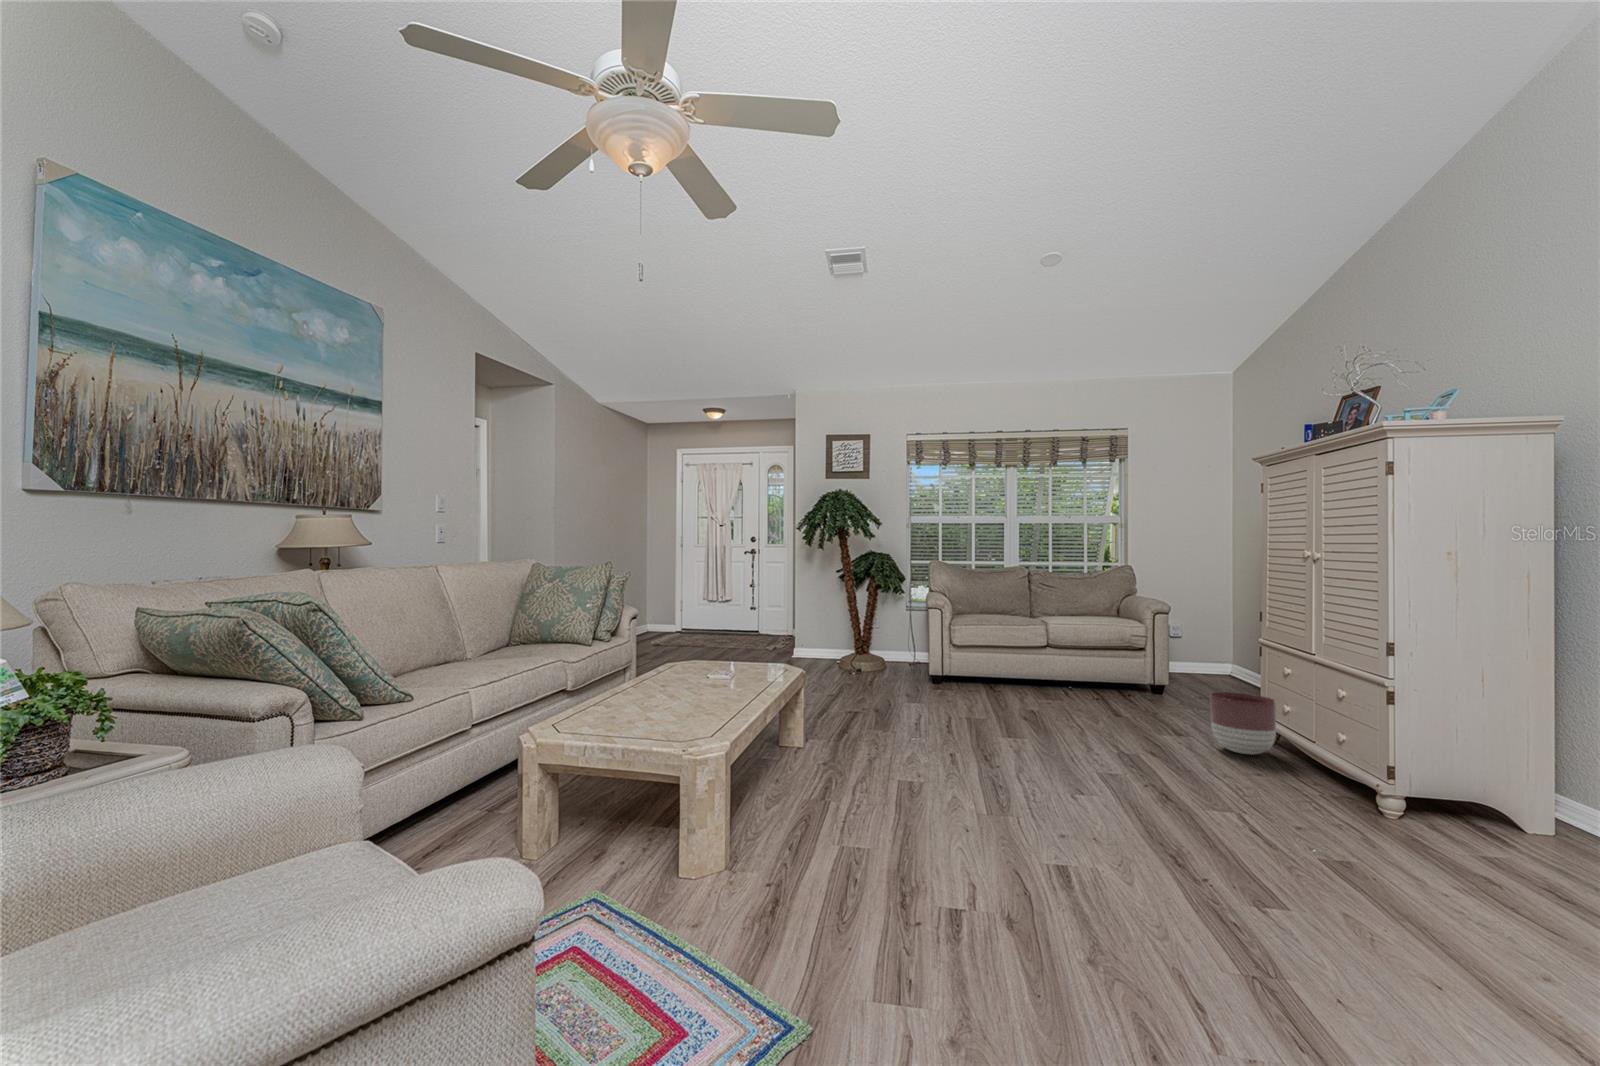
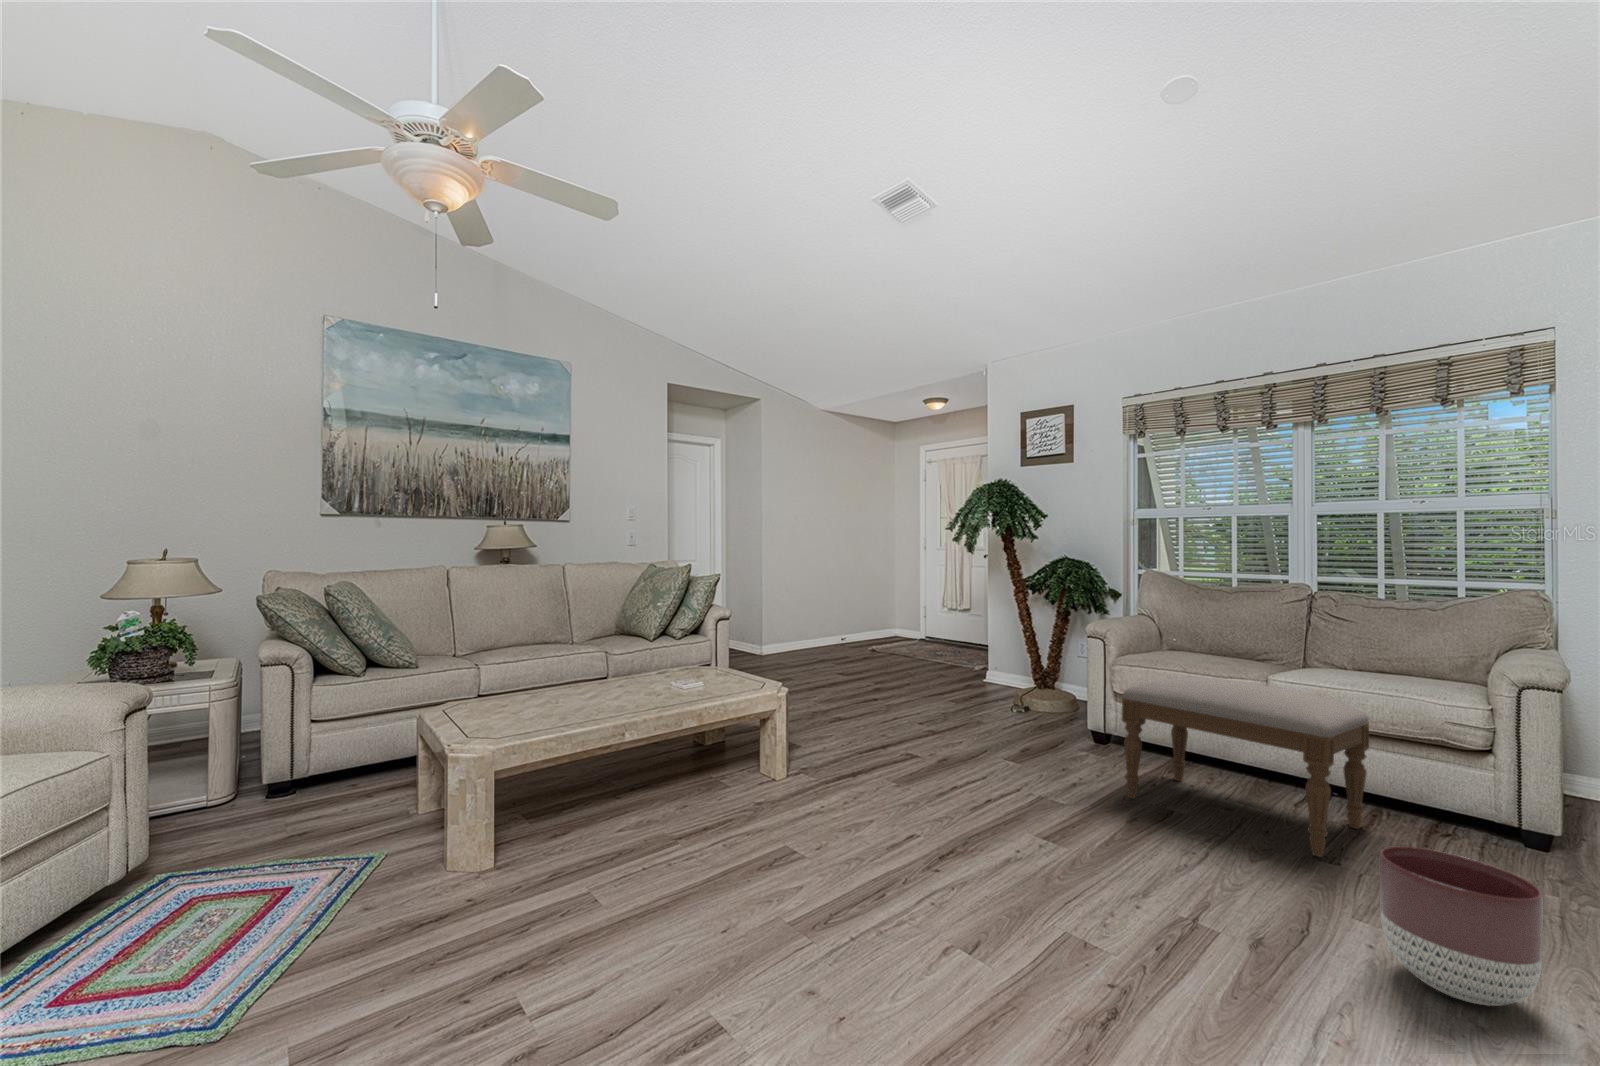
ottoman: none [1003,627,1129,716] -> present [1122,677,1369,857]

